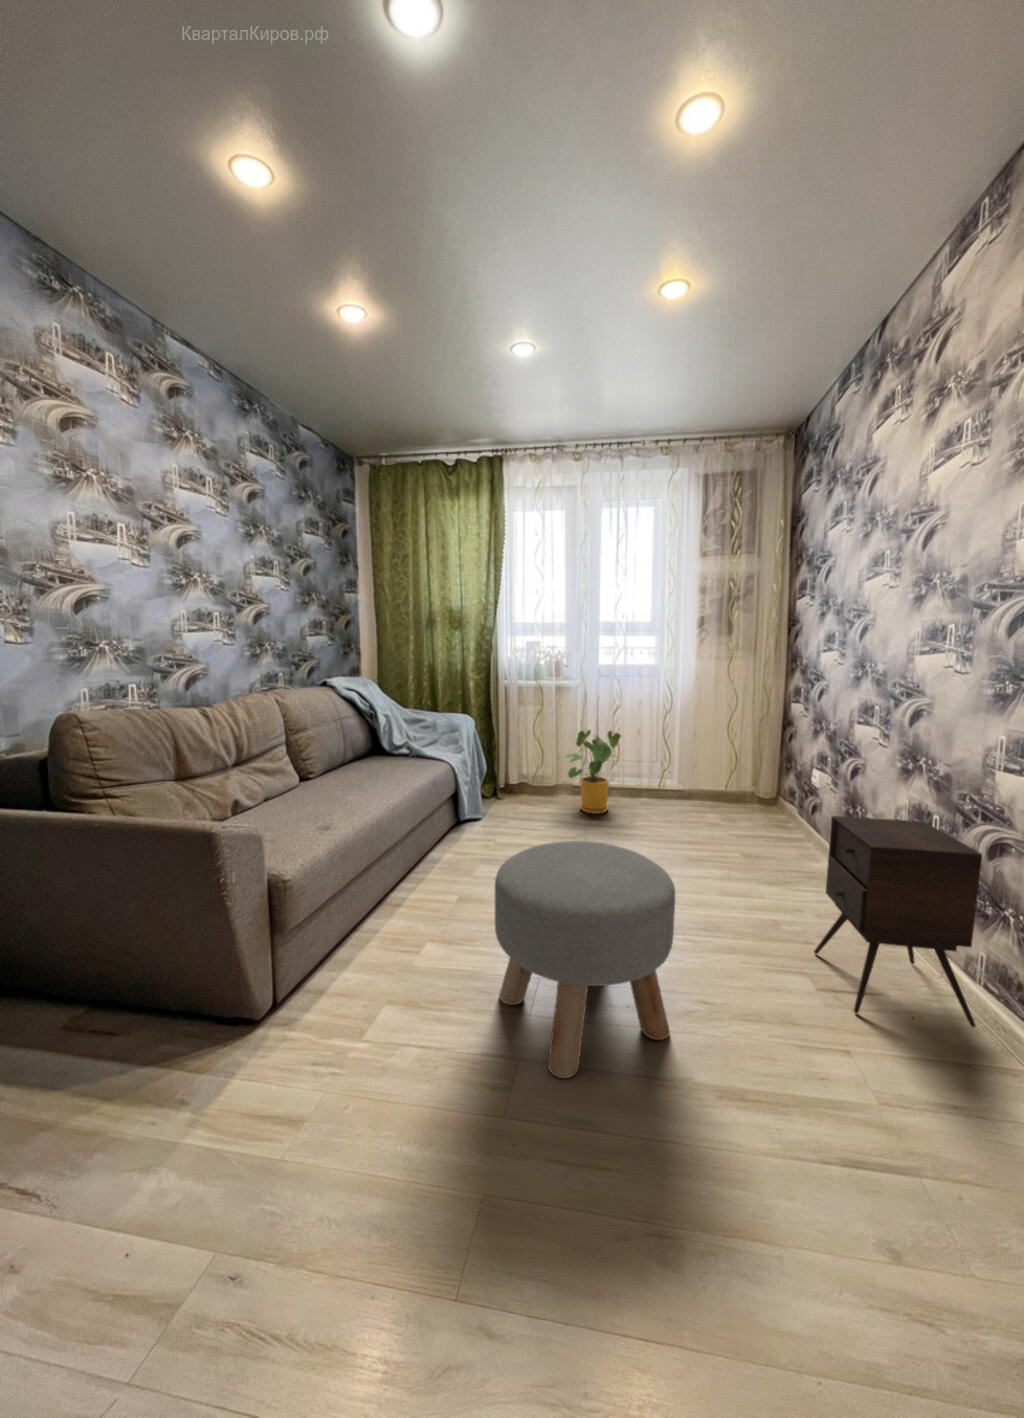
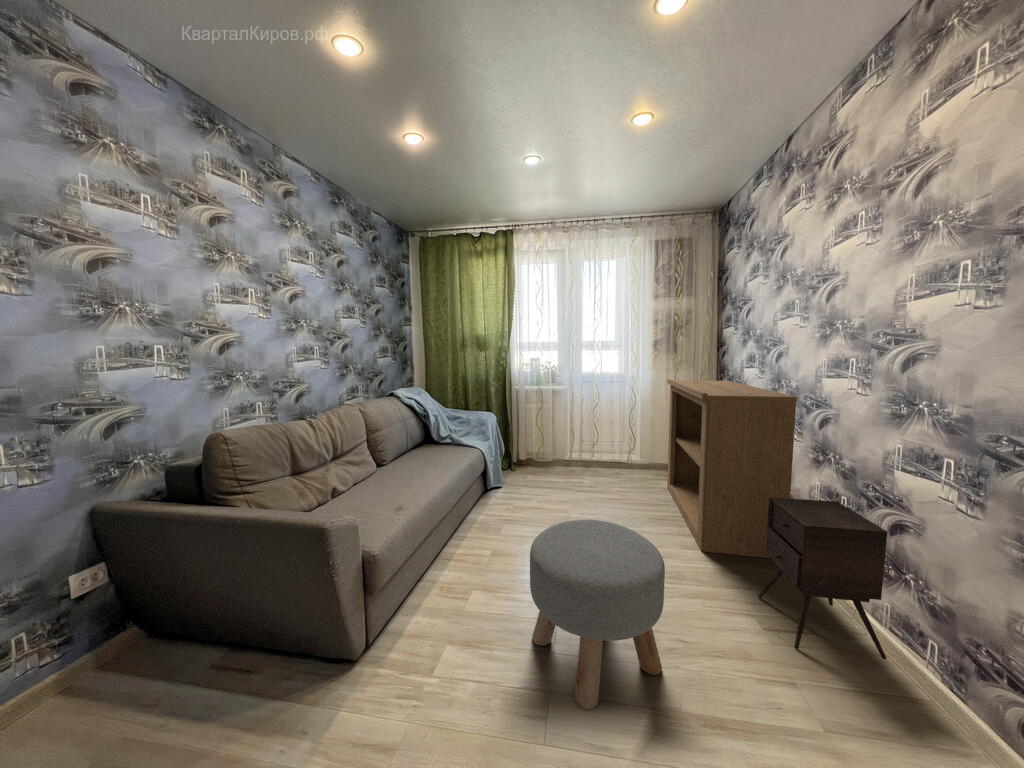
bookshelf: none [709,669,881,910] -> present [667,379,797,558]
house plant: present [565,730,621,814] -> none [561,421,604,483]

